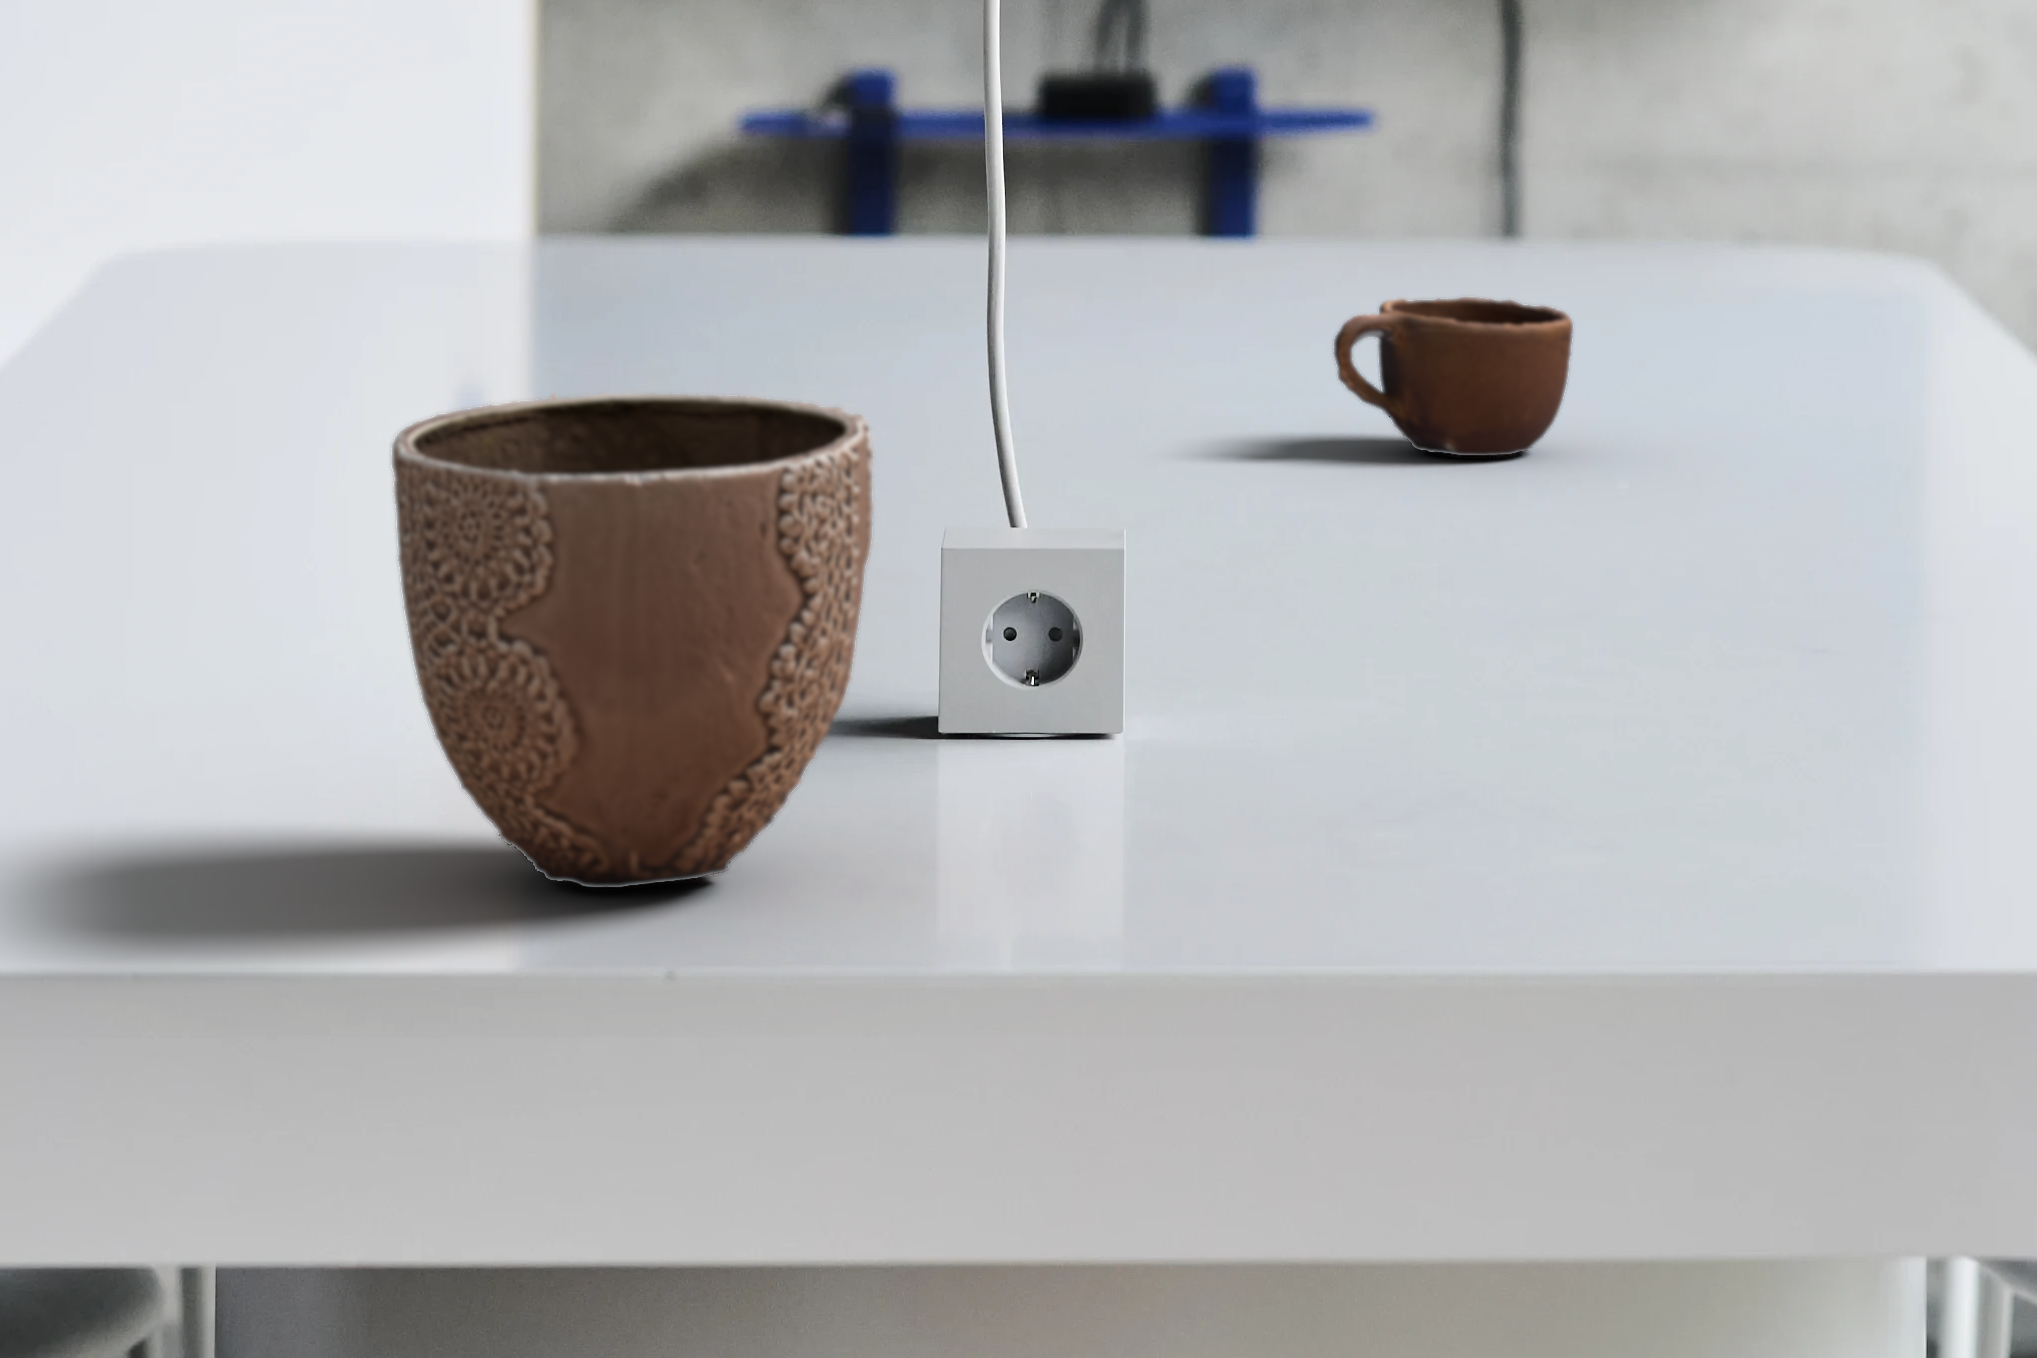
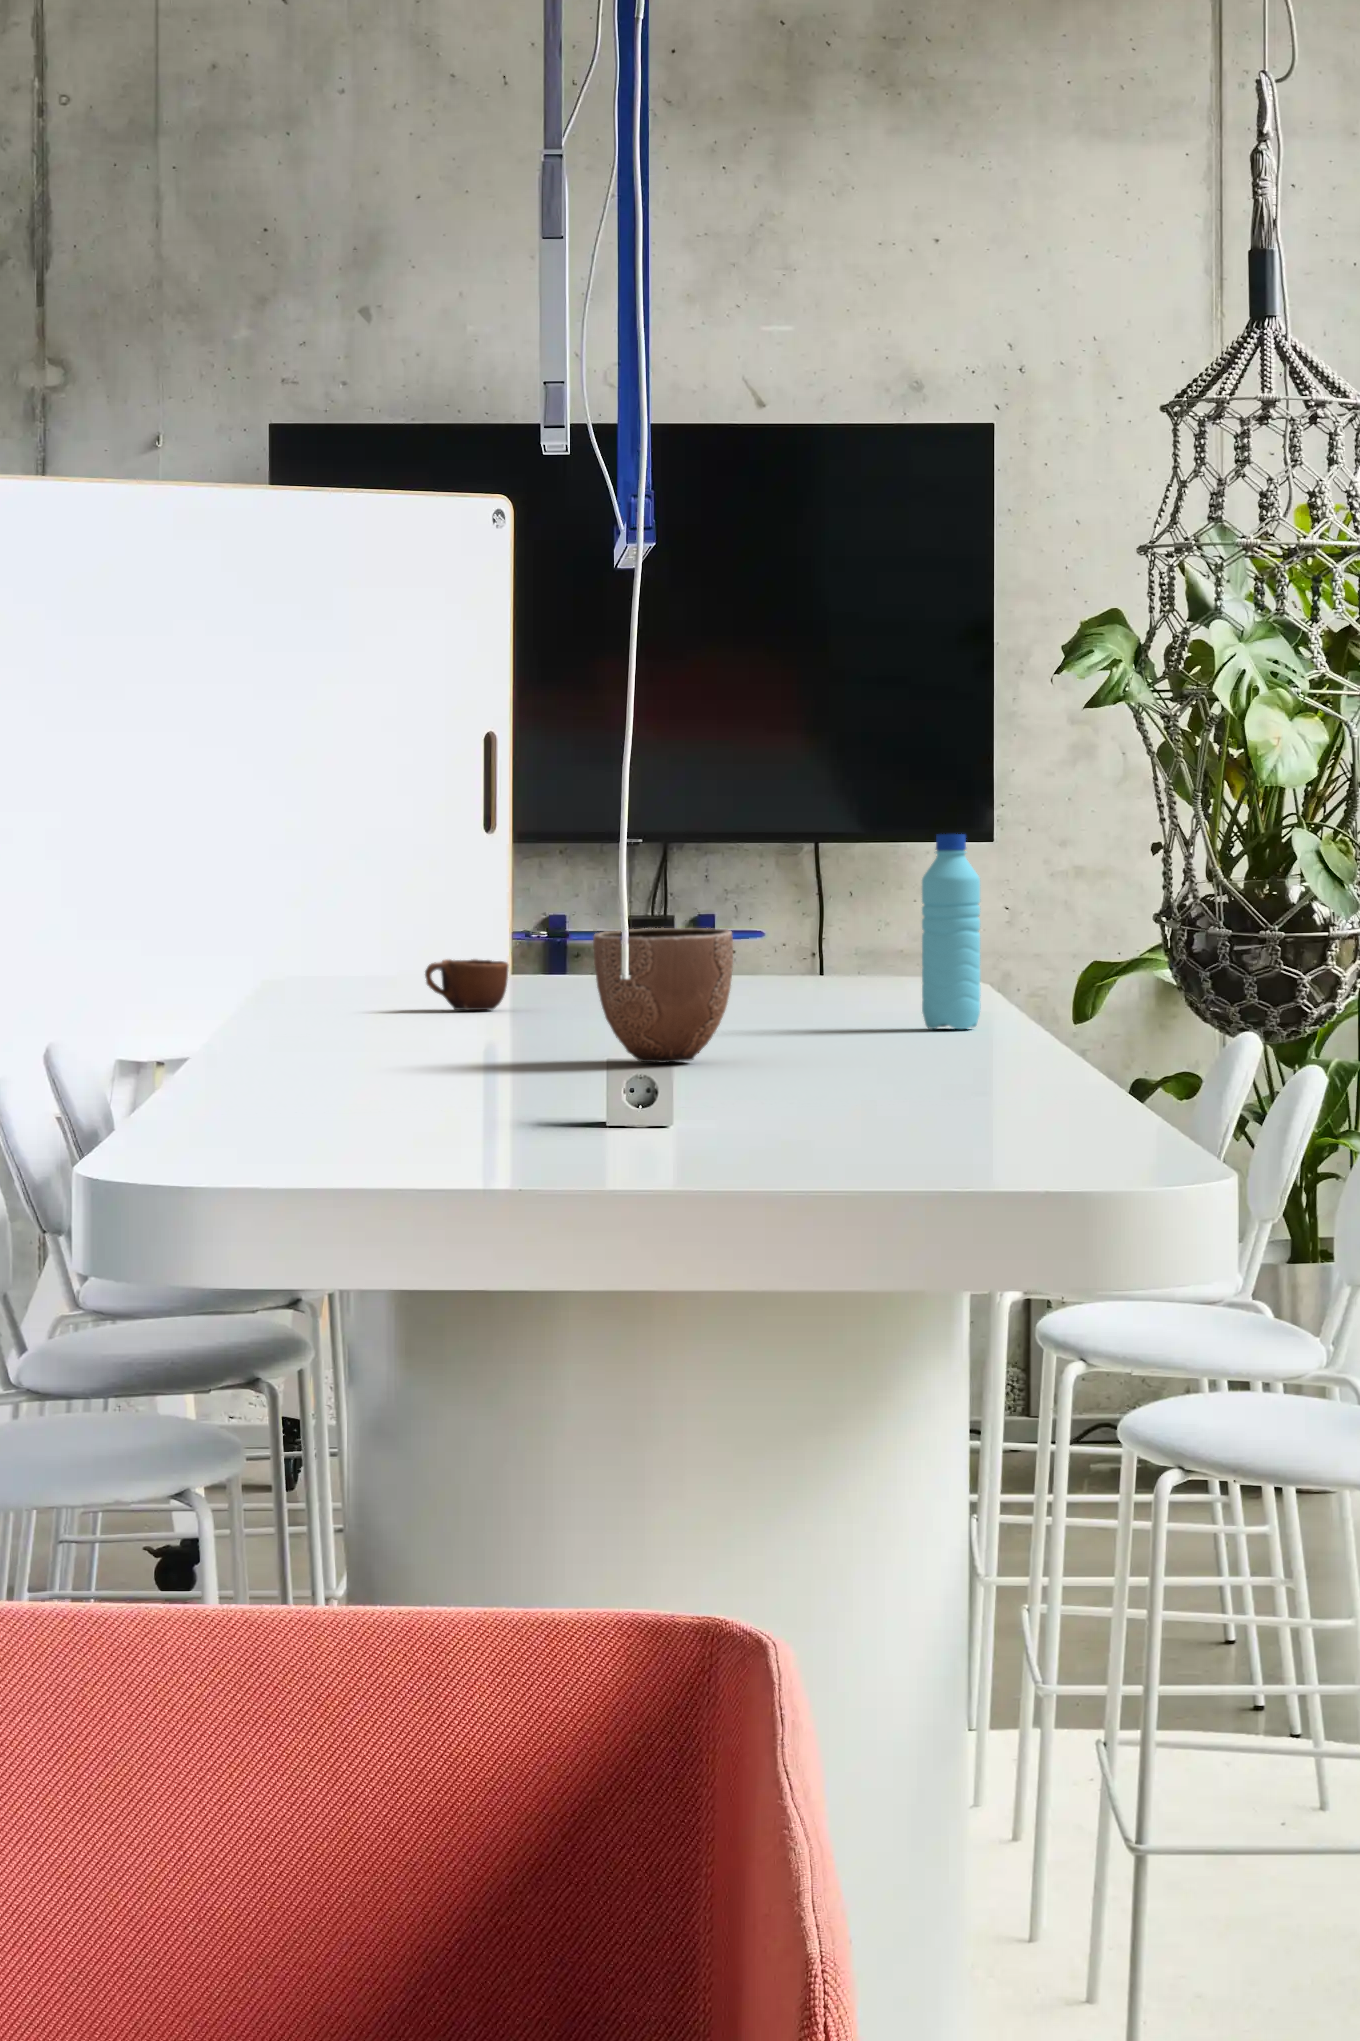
water bottle: none [1619,10,1798,608] -> present [922,834,981,1029]
mug: present [1334,297,1573,456] -> present [425,959,508,1010]

